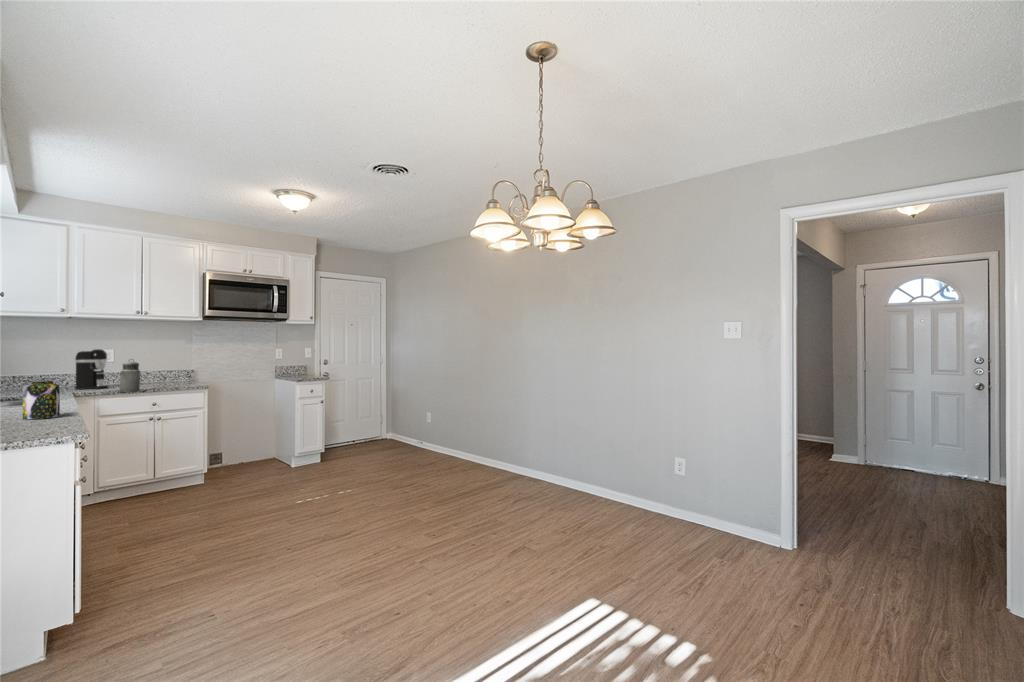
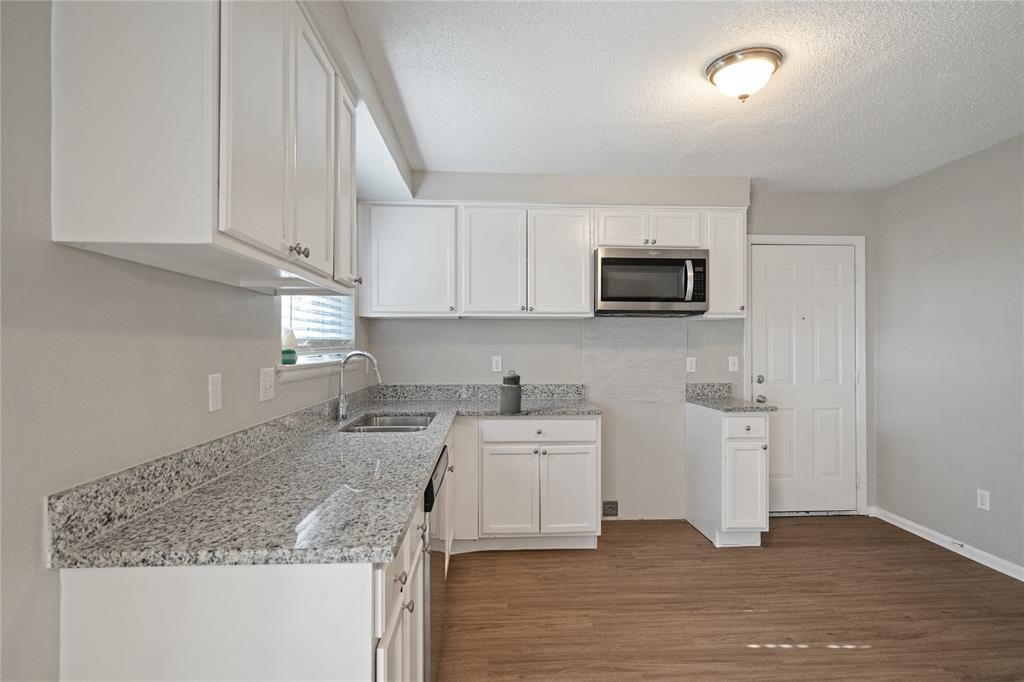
coffee maker: present [75,349,108,389] -> none [466,356,496,404]
jar: present [23,381,60,419] -> none [329,414,374,482]

